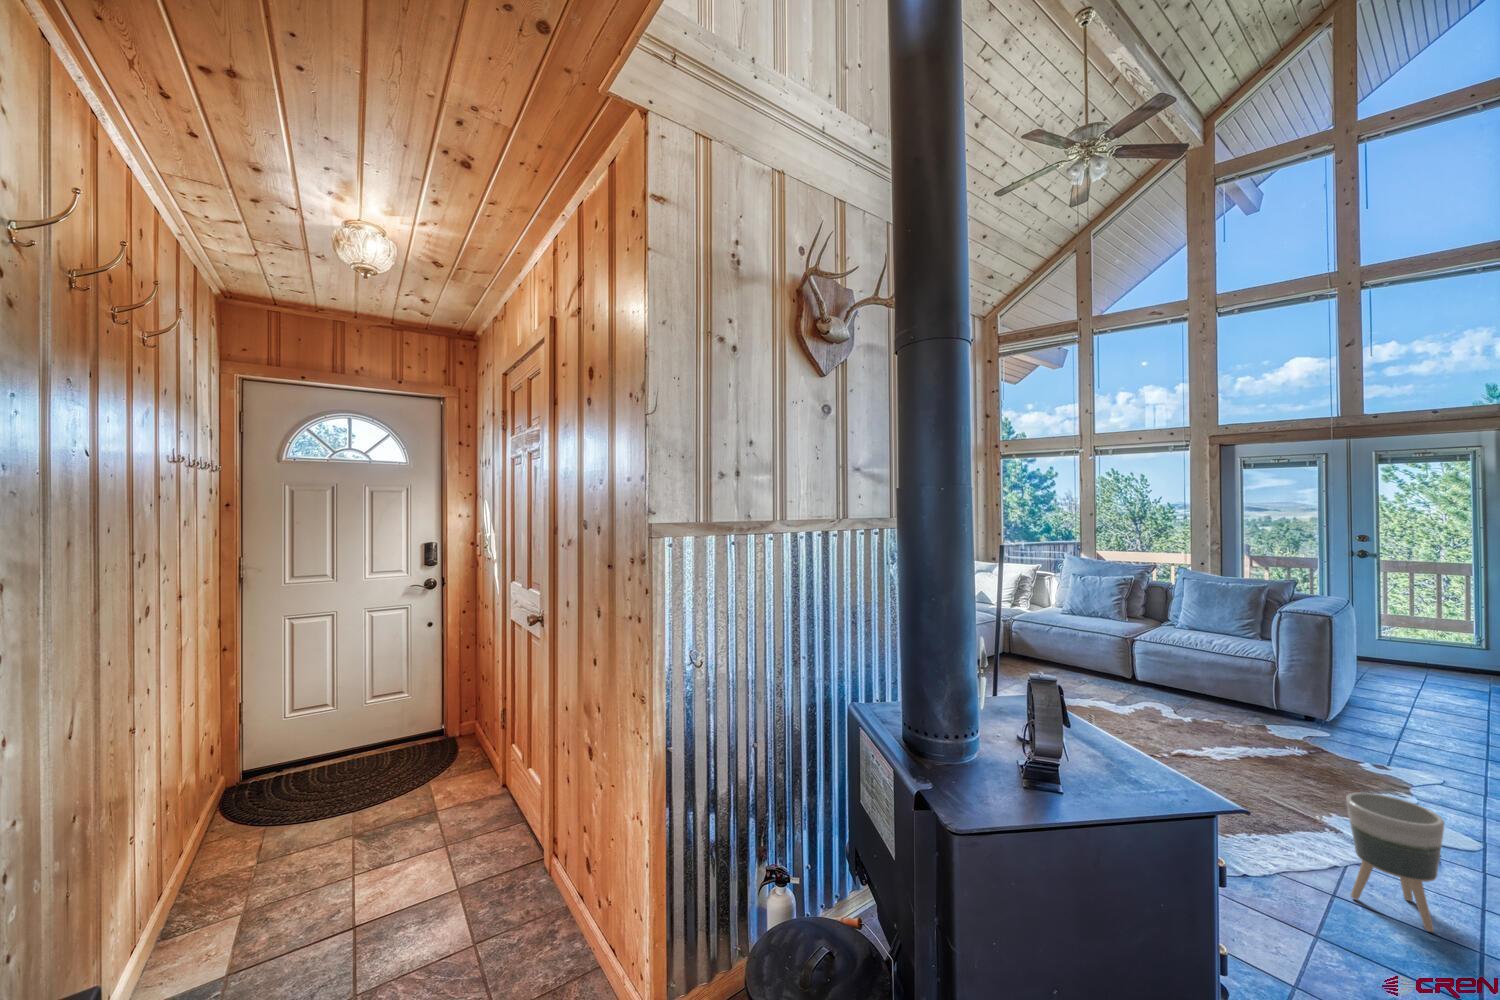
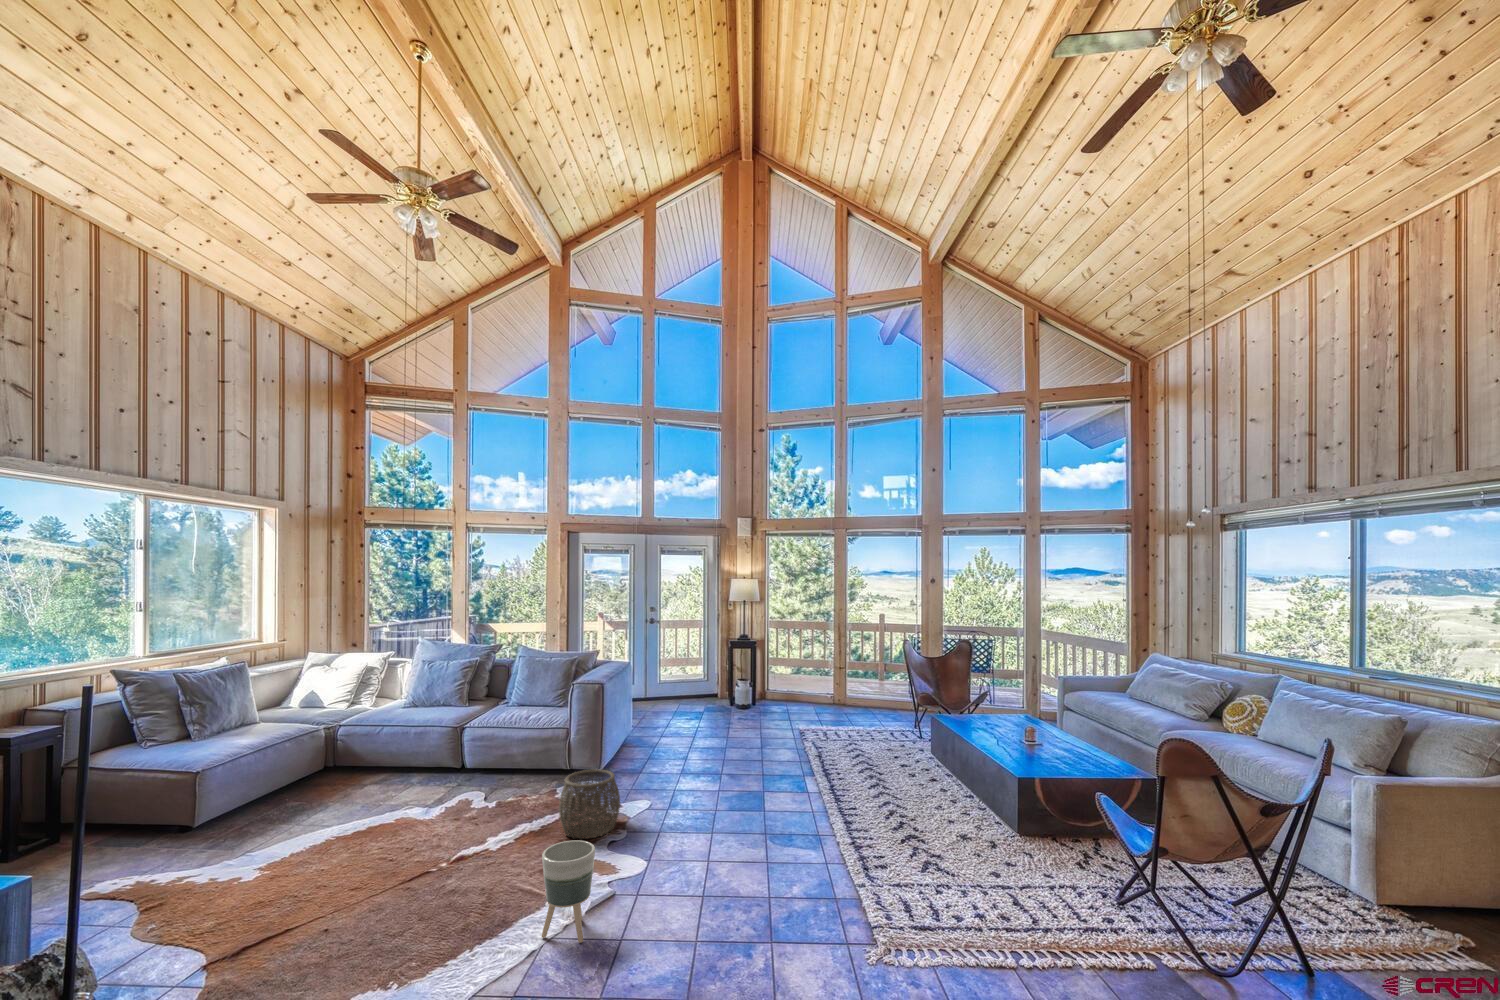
woven basket: none [1299,713,1407,801] -> present [559,769,620,839]

